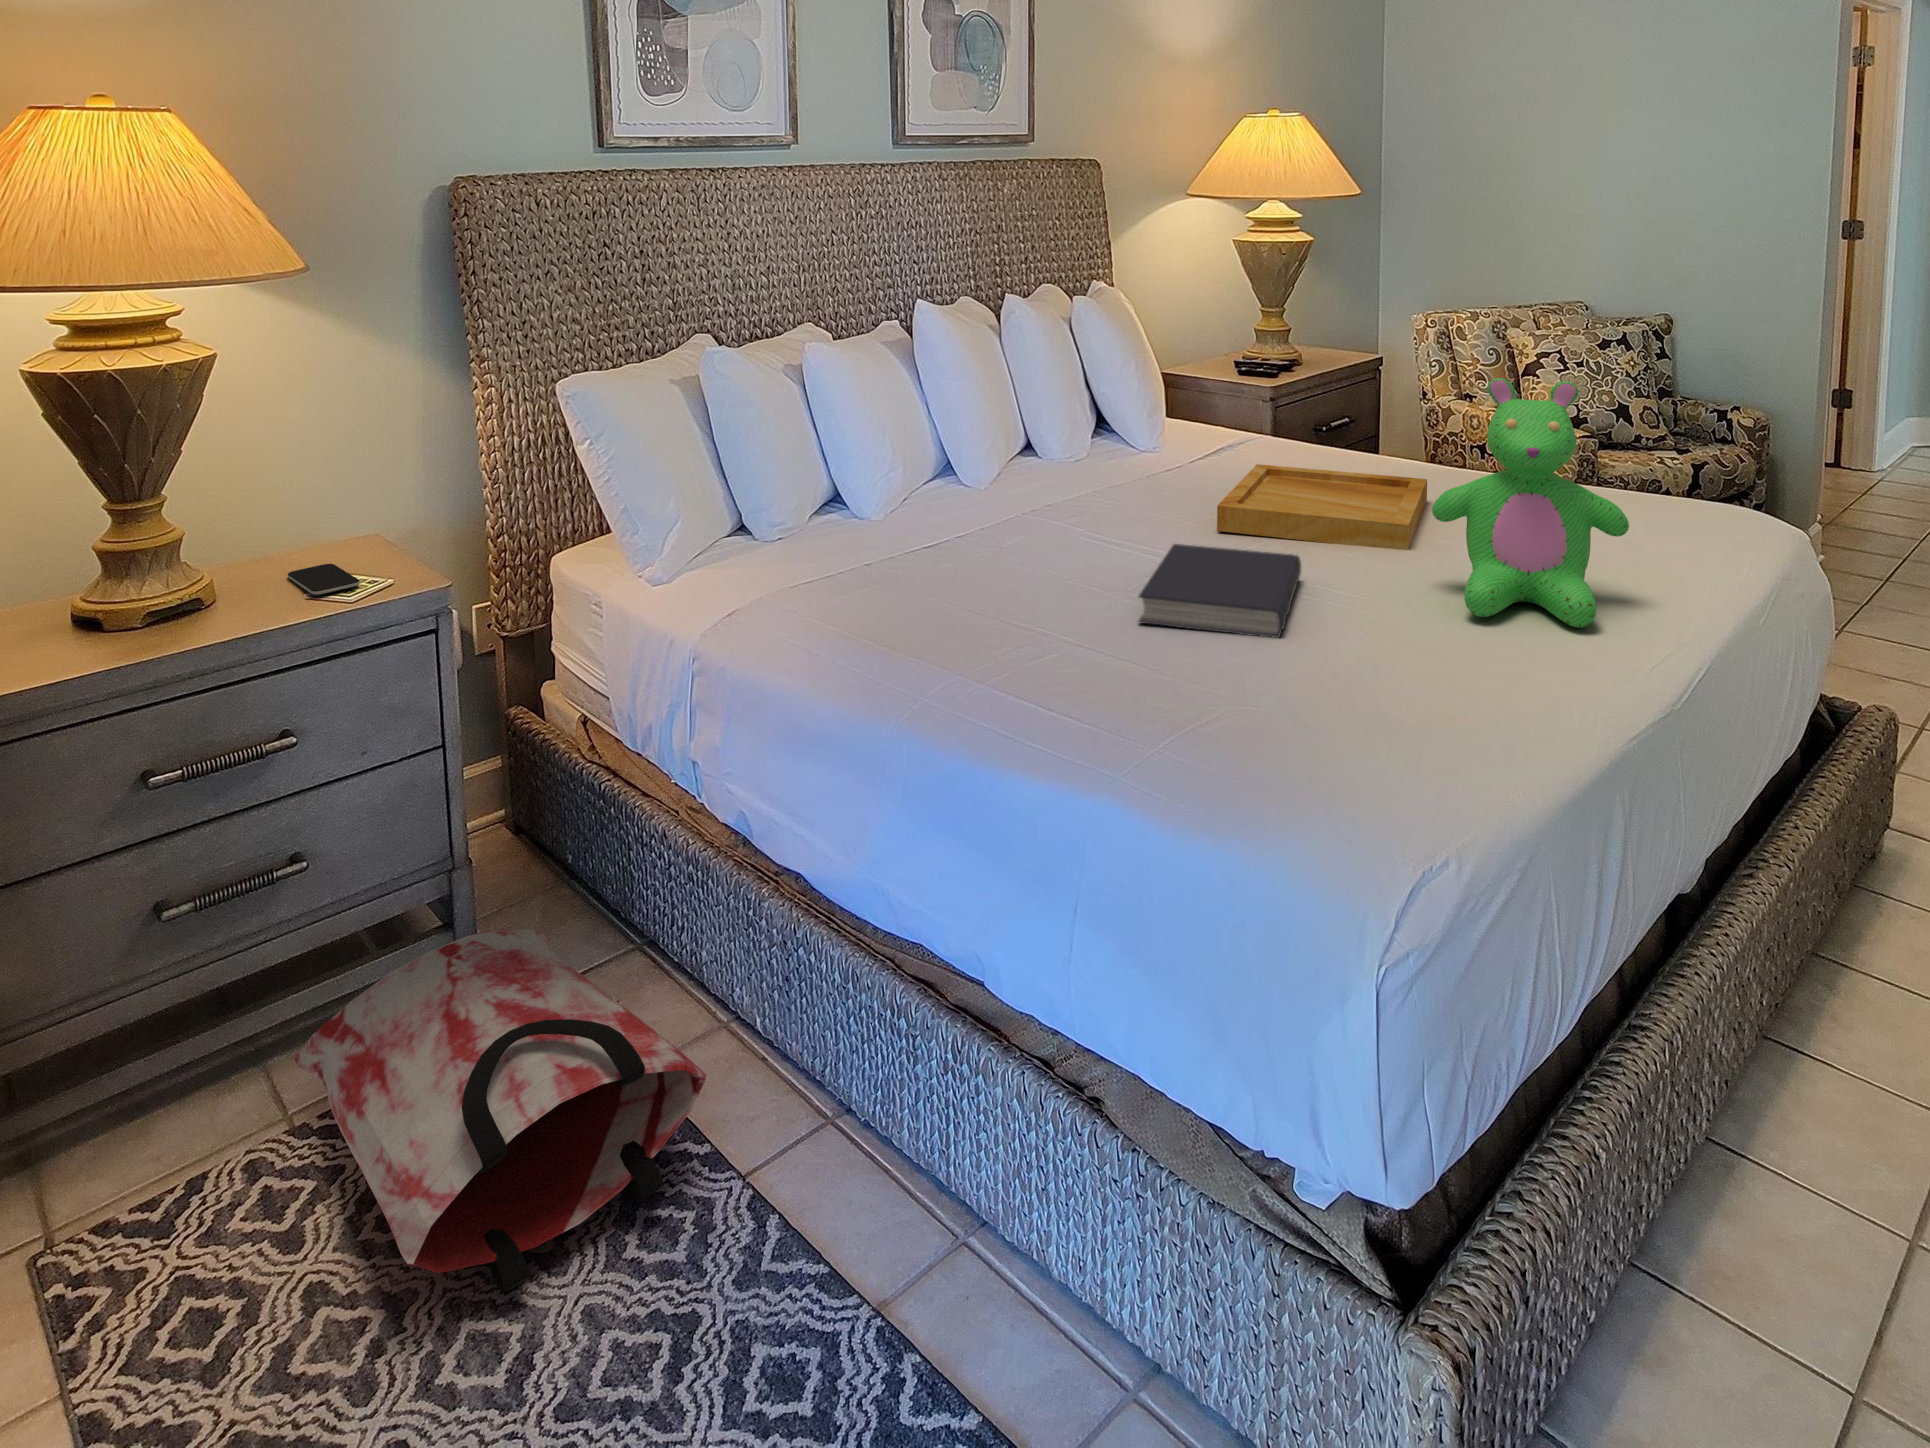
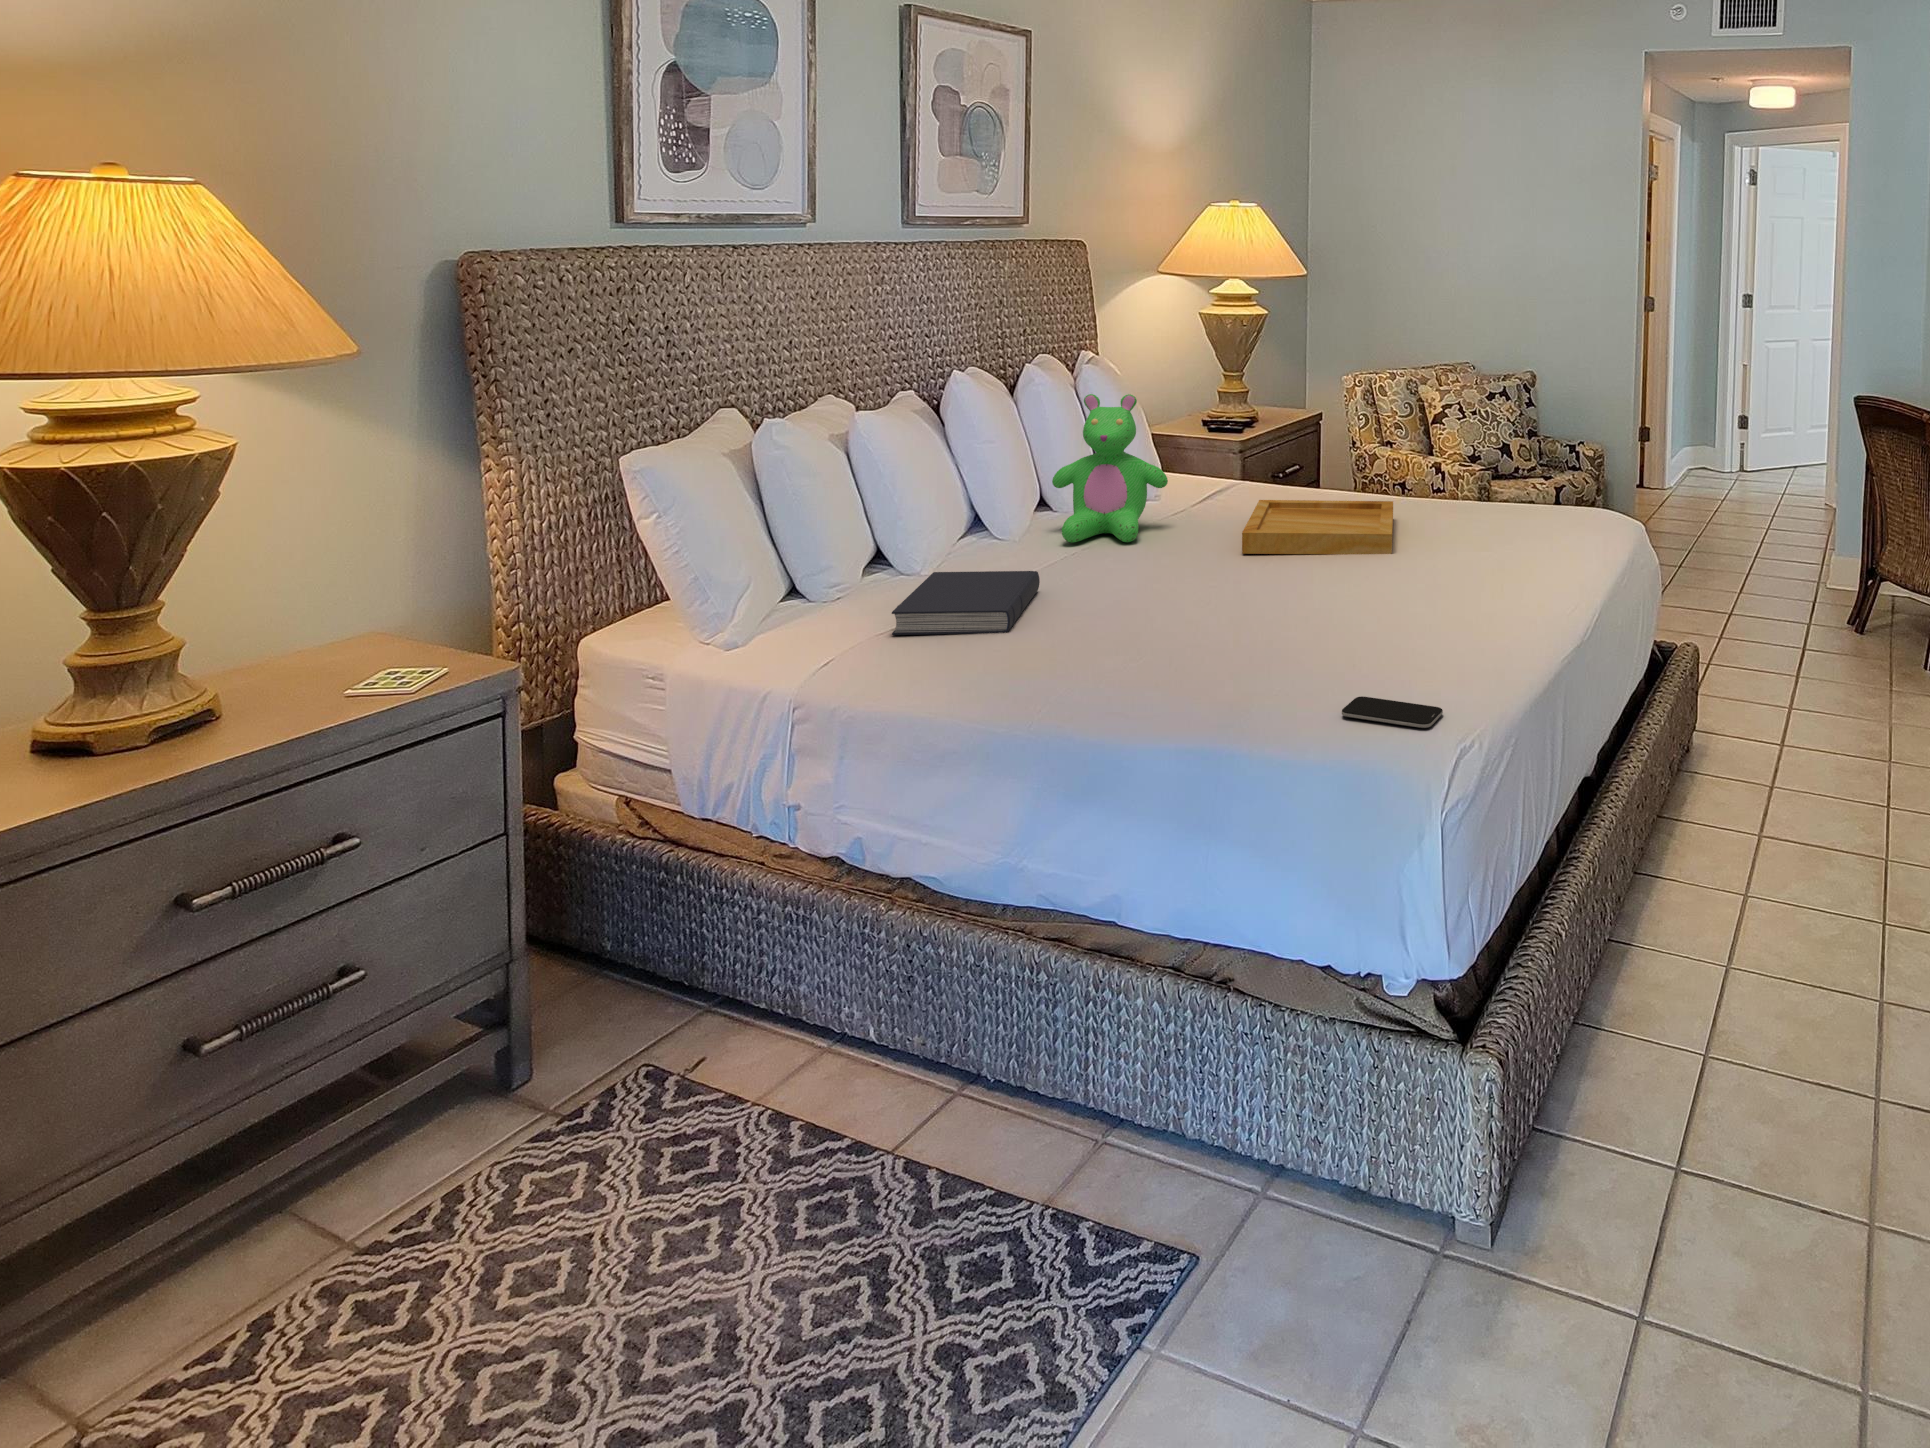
teddy bear: present [1432,378,1629,628] -> present [1052,394,1168,542]
book: present [1139,544,1301,638] -> present [892,571,1040,635]
smartphone: present [288,564,360,595] -> present [1342,696,1443,728]
bag: present [294,929,707,1292] -> none [354,1003,855,1293]

